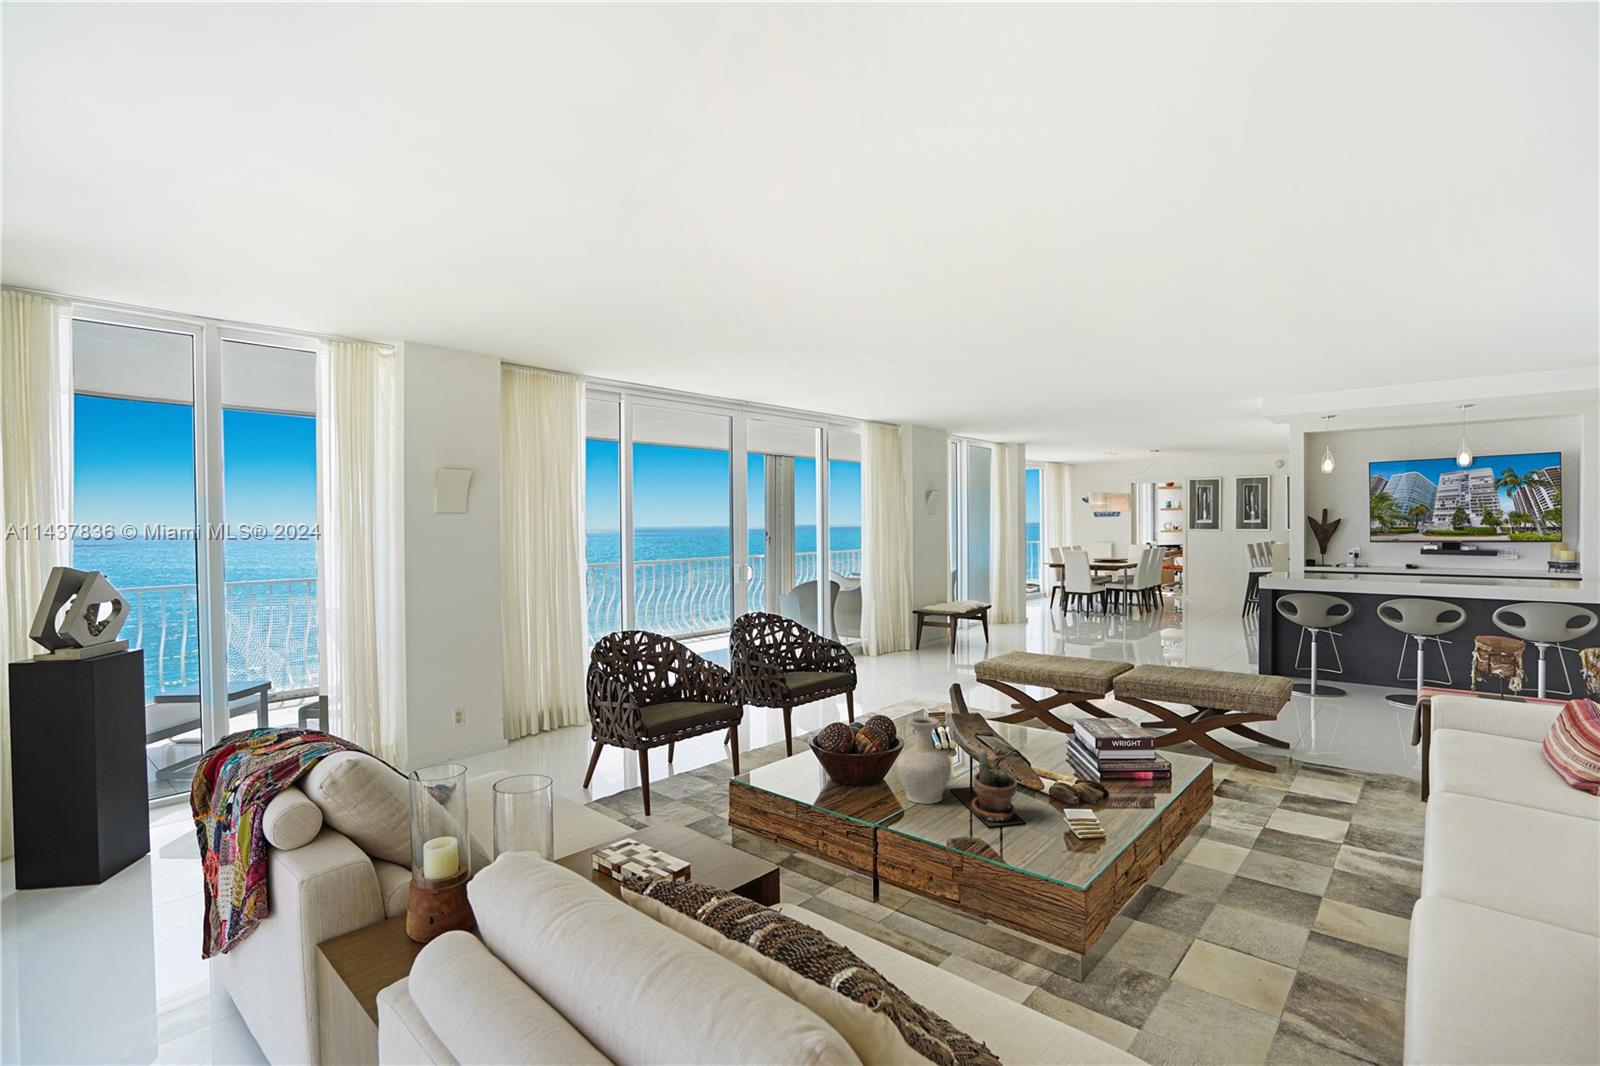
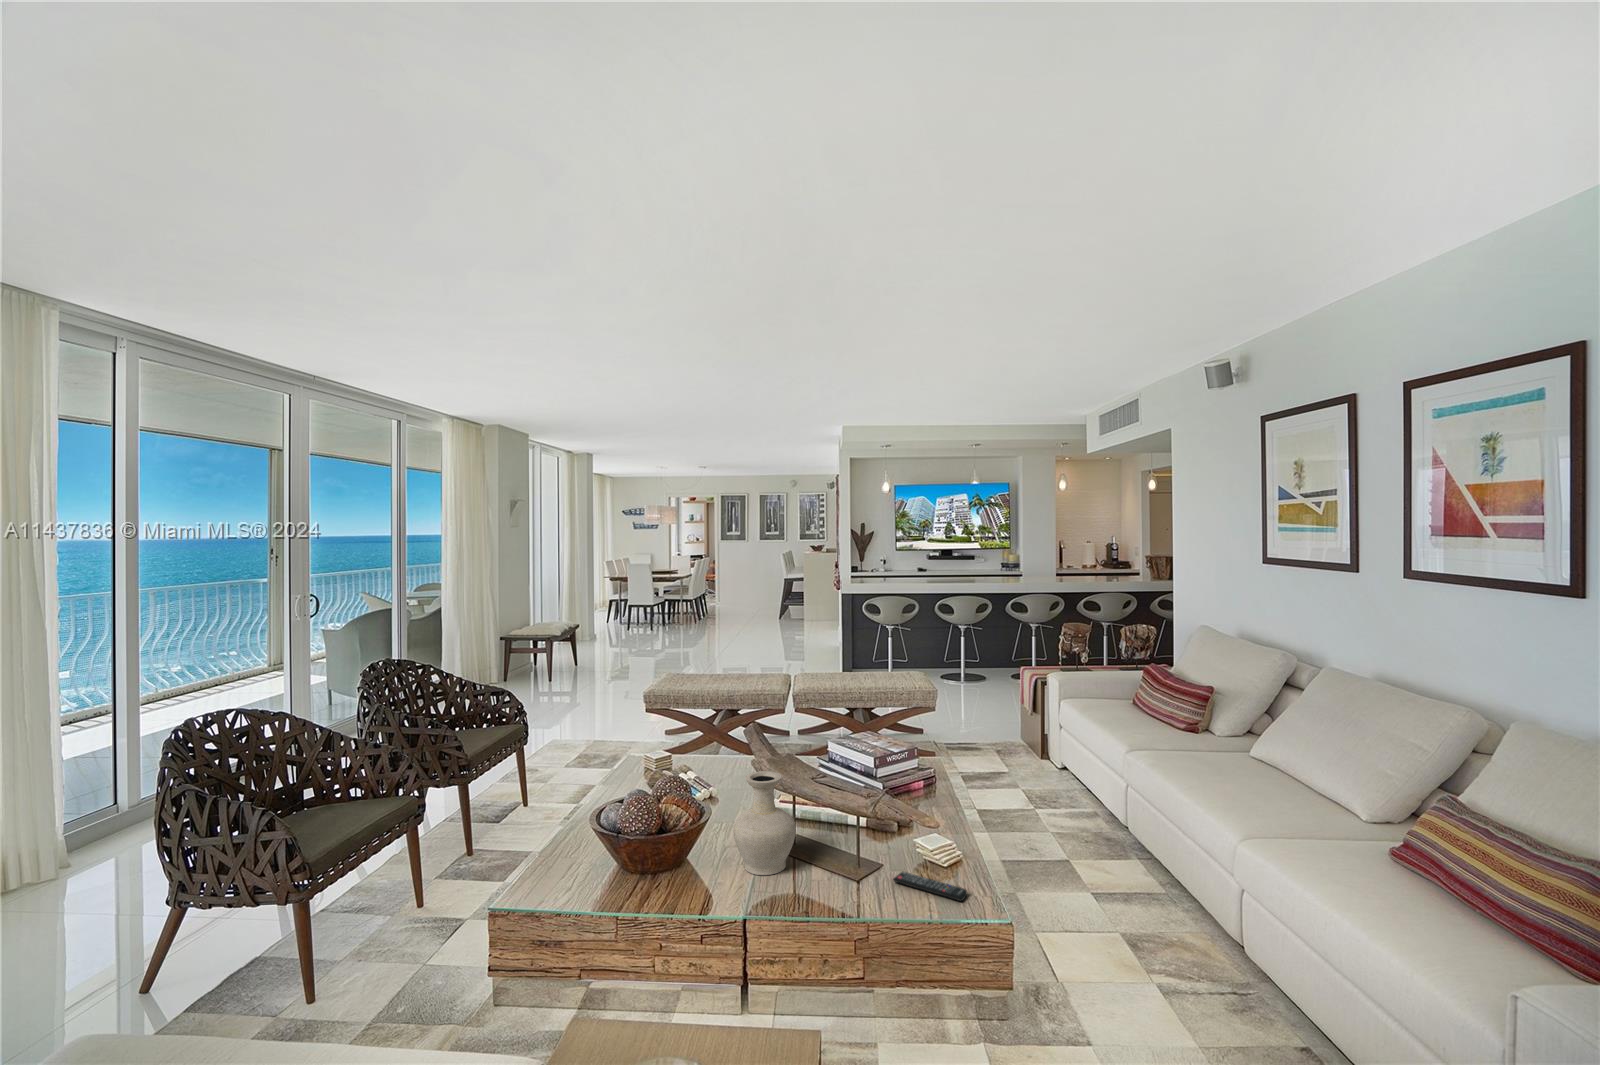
potted plant: present [972,750,1017,821] -> none [830,797,879,874]
remote control: none [1010,827,1065,862] -> present [893,872,967,901]

